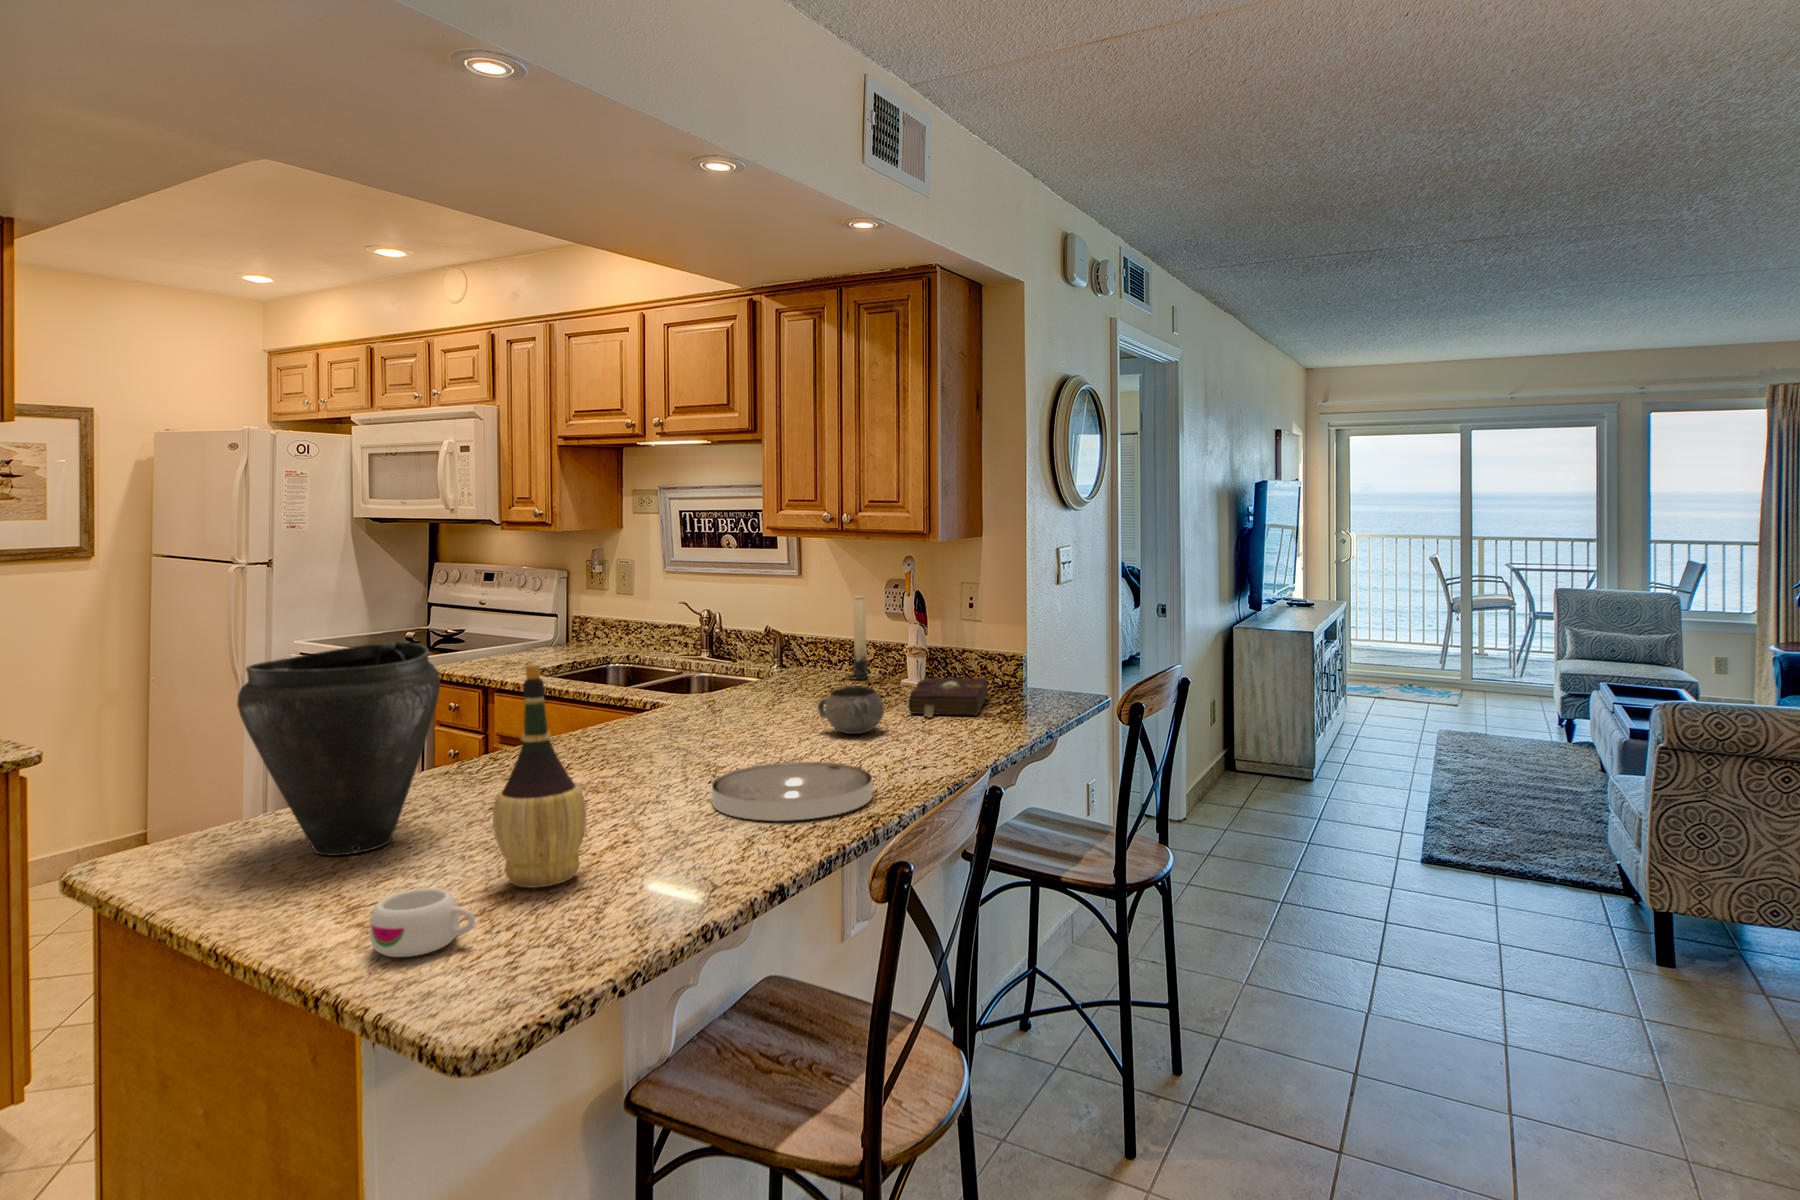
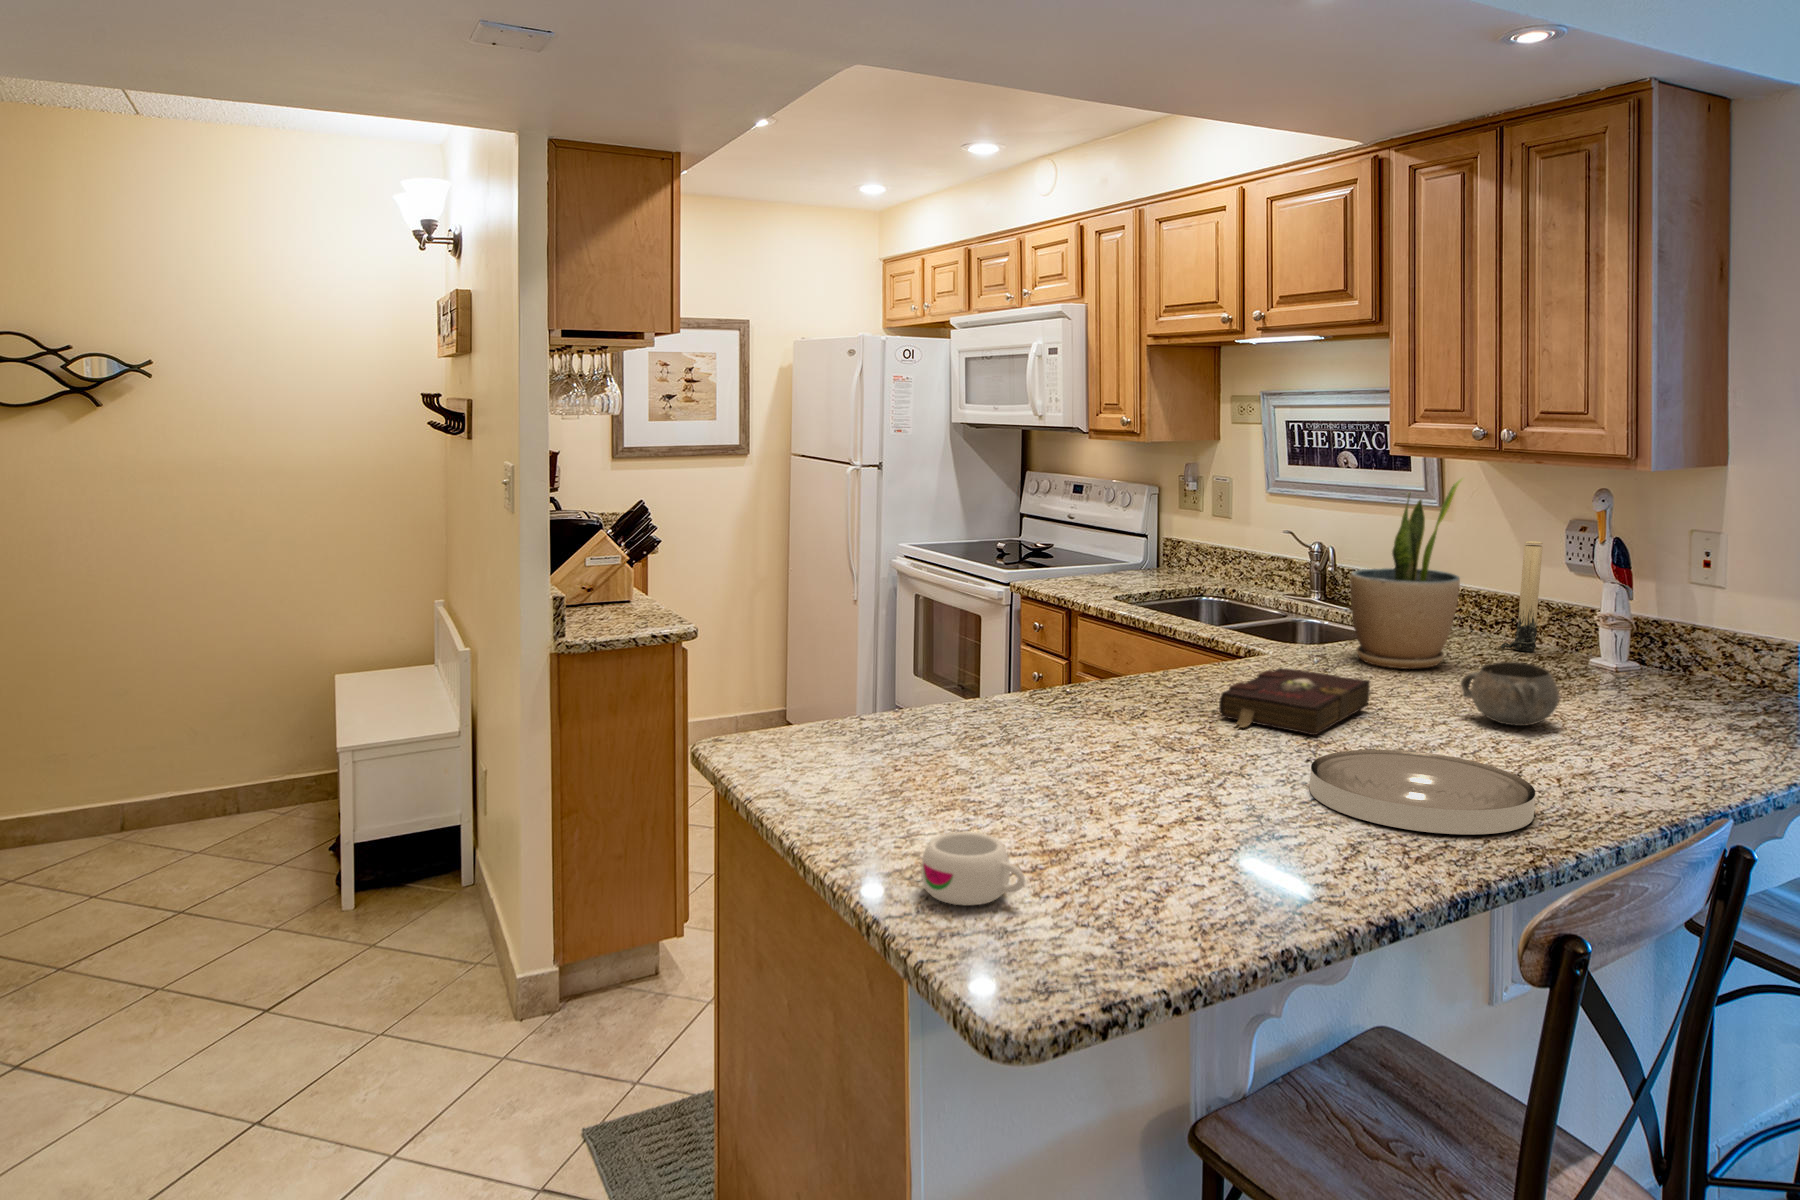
potted plant: none [730,549,811,703] -> present [1350,479,1462,669]
vase: present [237,642,440,856] -> none [828,559,1015,775]
wine bottle: present [493,665,586,888] -> none [1054,601,1156,855]
book: present [908,678,988,718] -> present [1219,668,1370,735]

